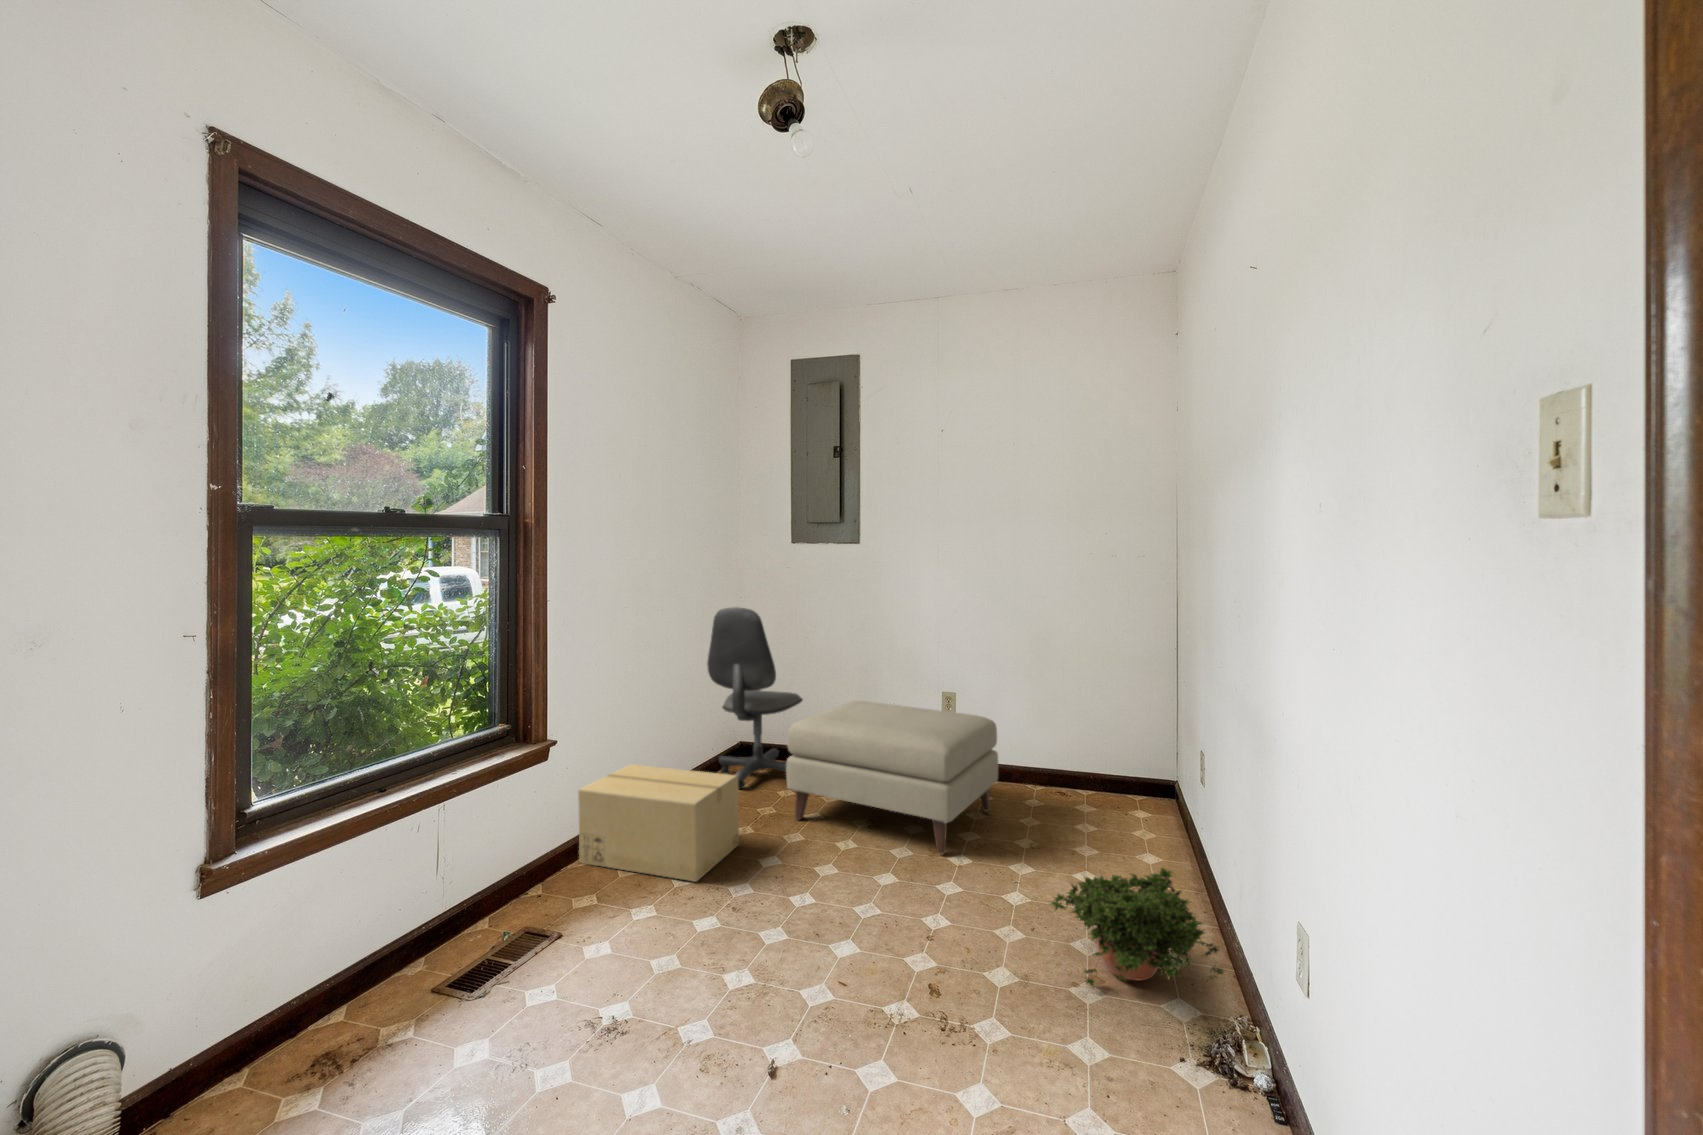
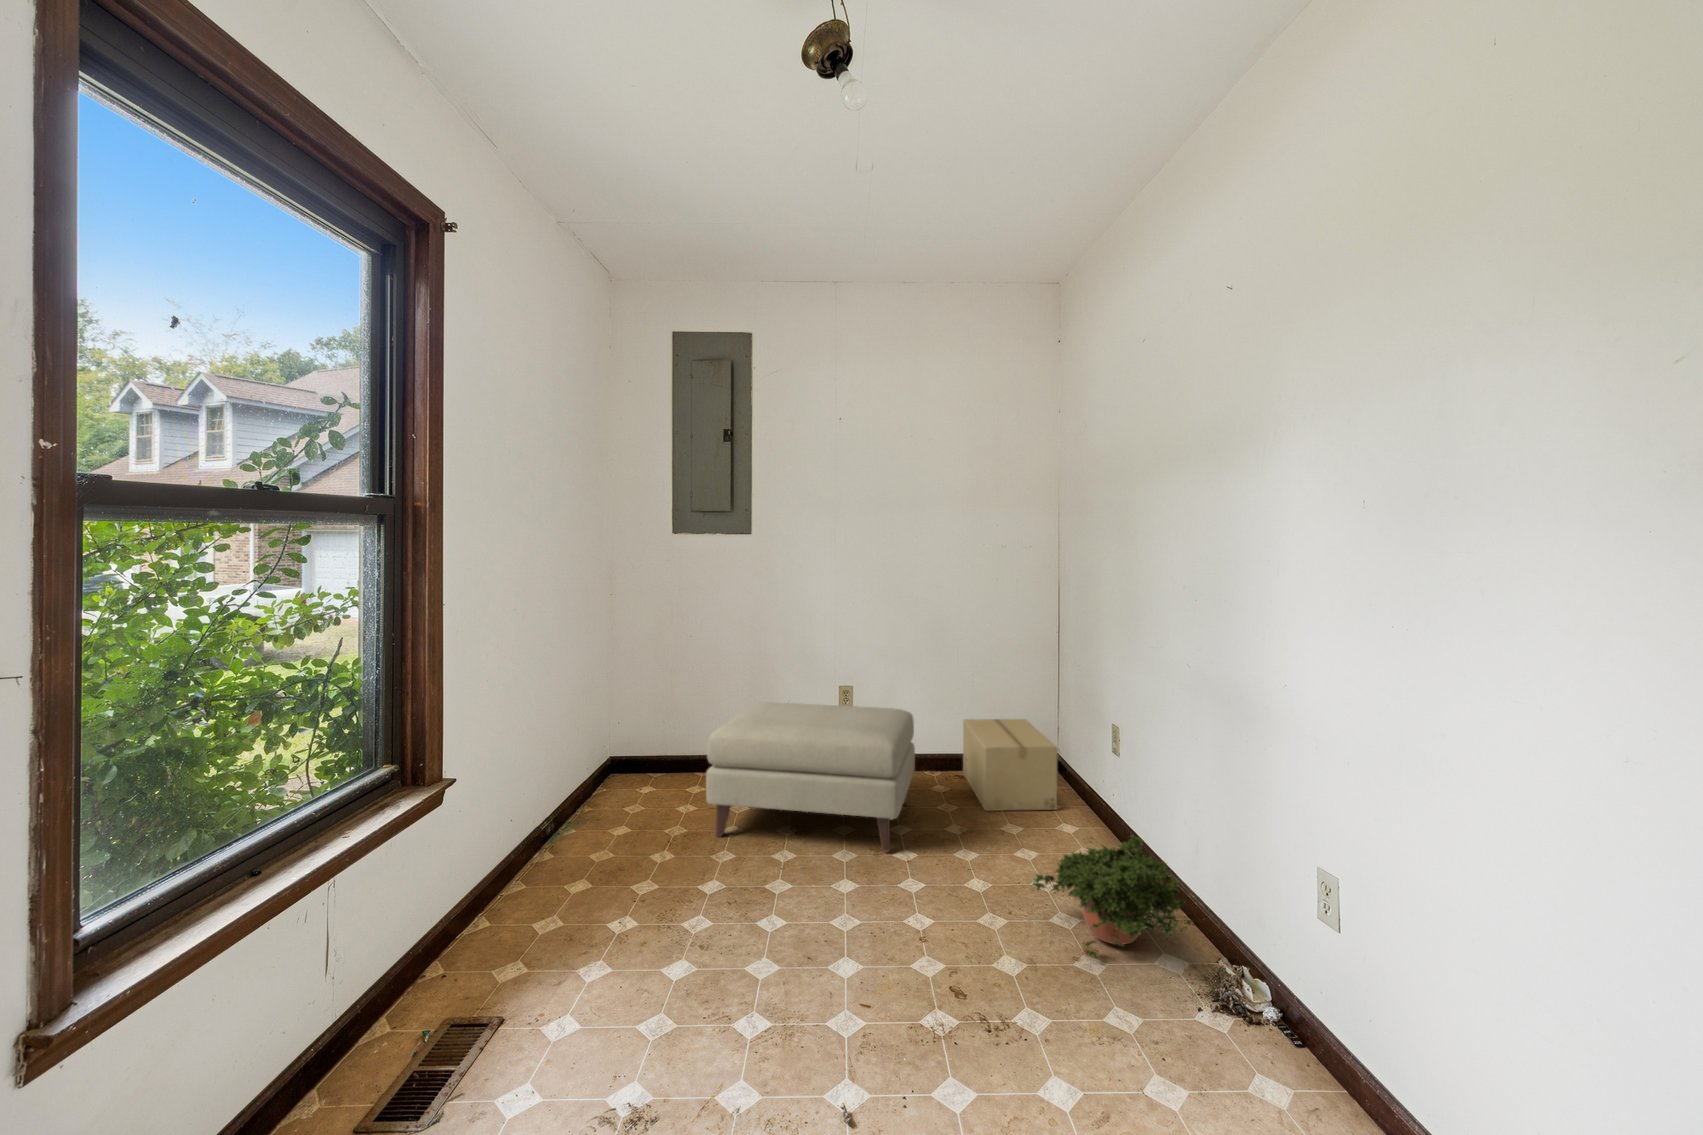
office chair: present [707,607,803,789] -> none [593,607,697,811]
cardboard box: present [578,764,739,882] -> present [963,719,1058,811]

